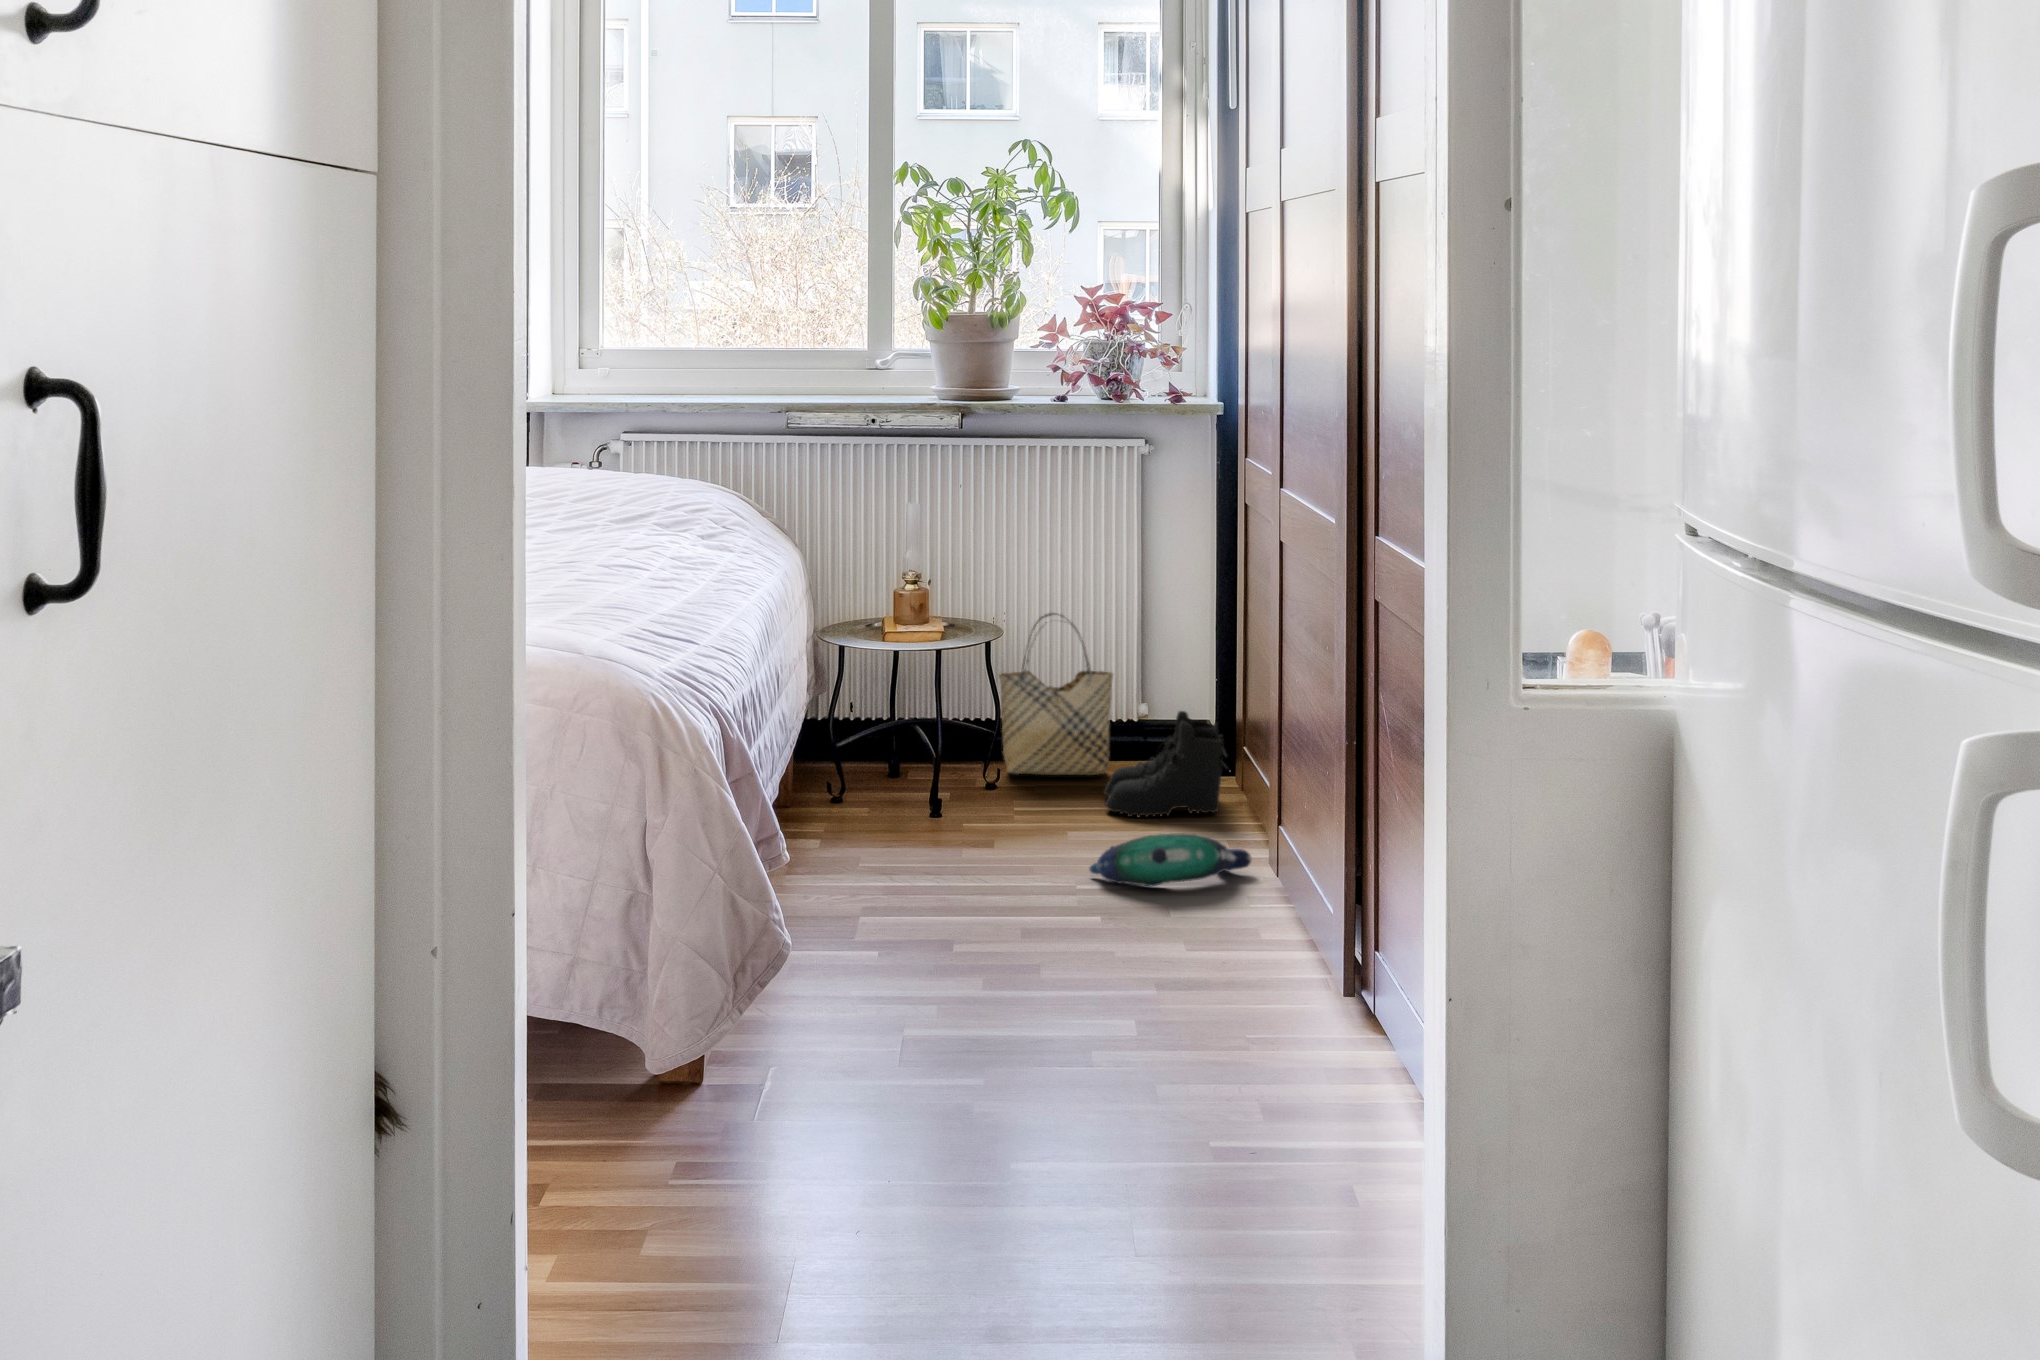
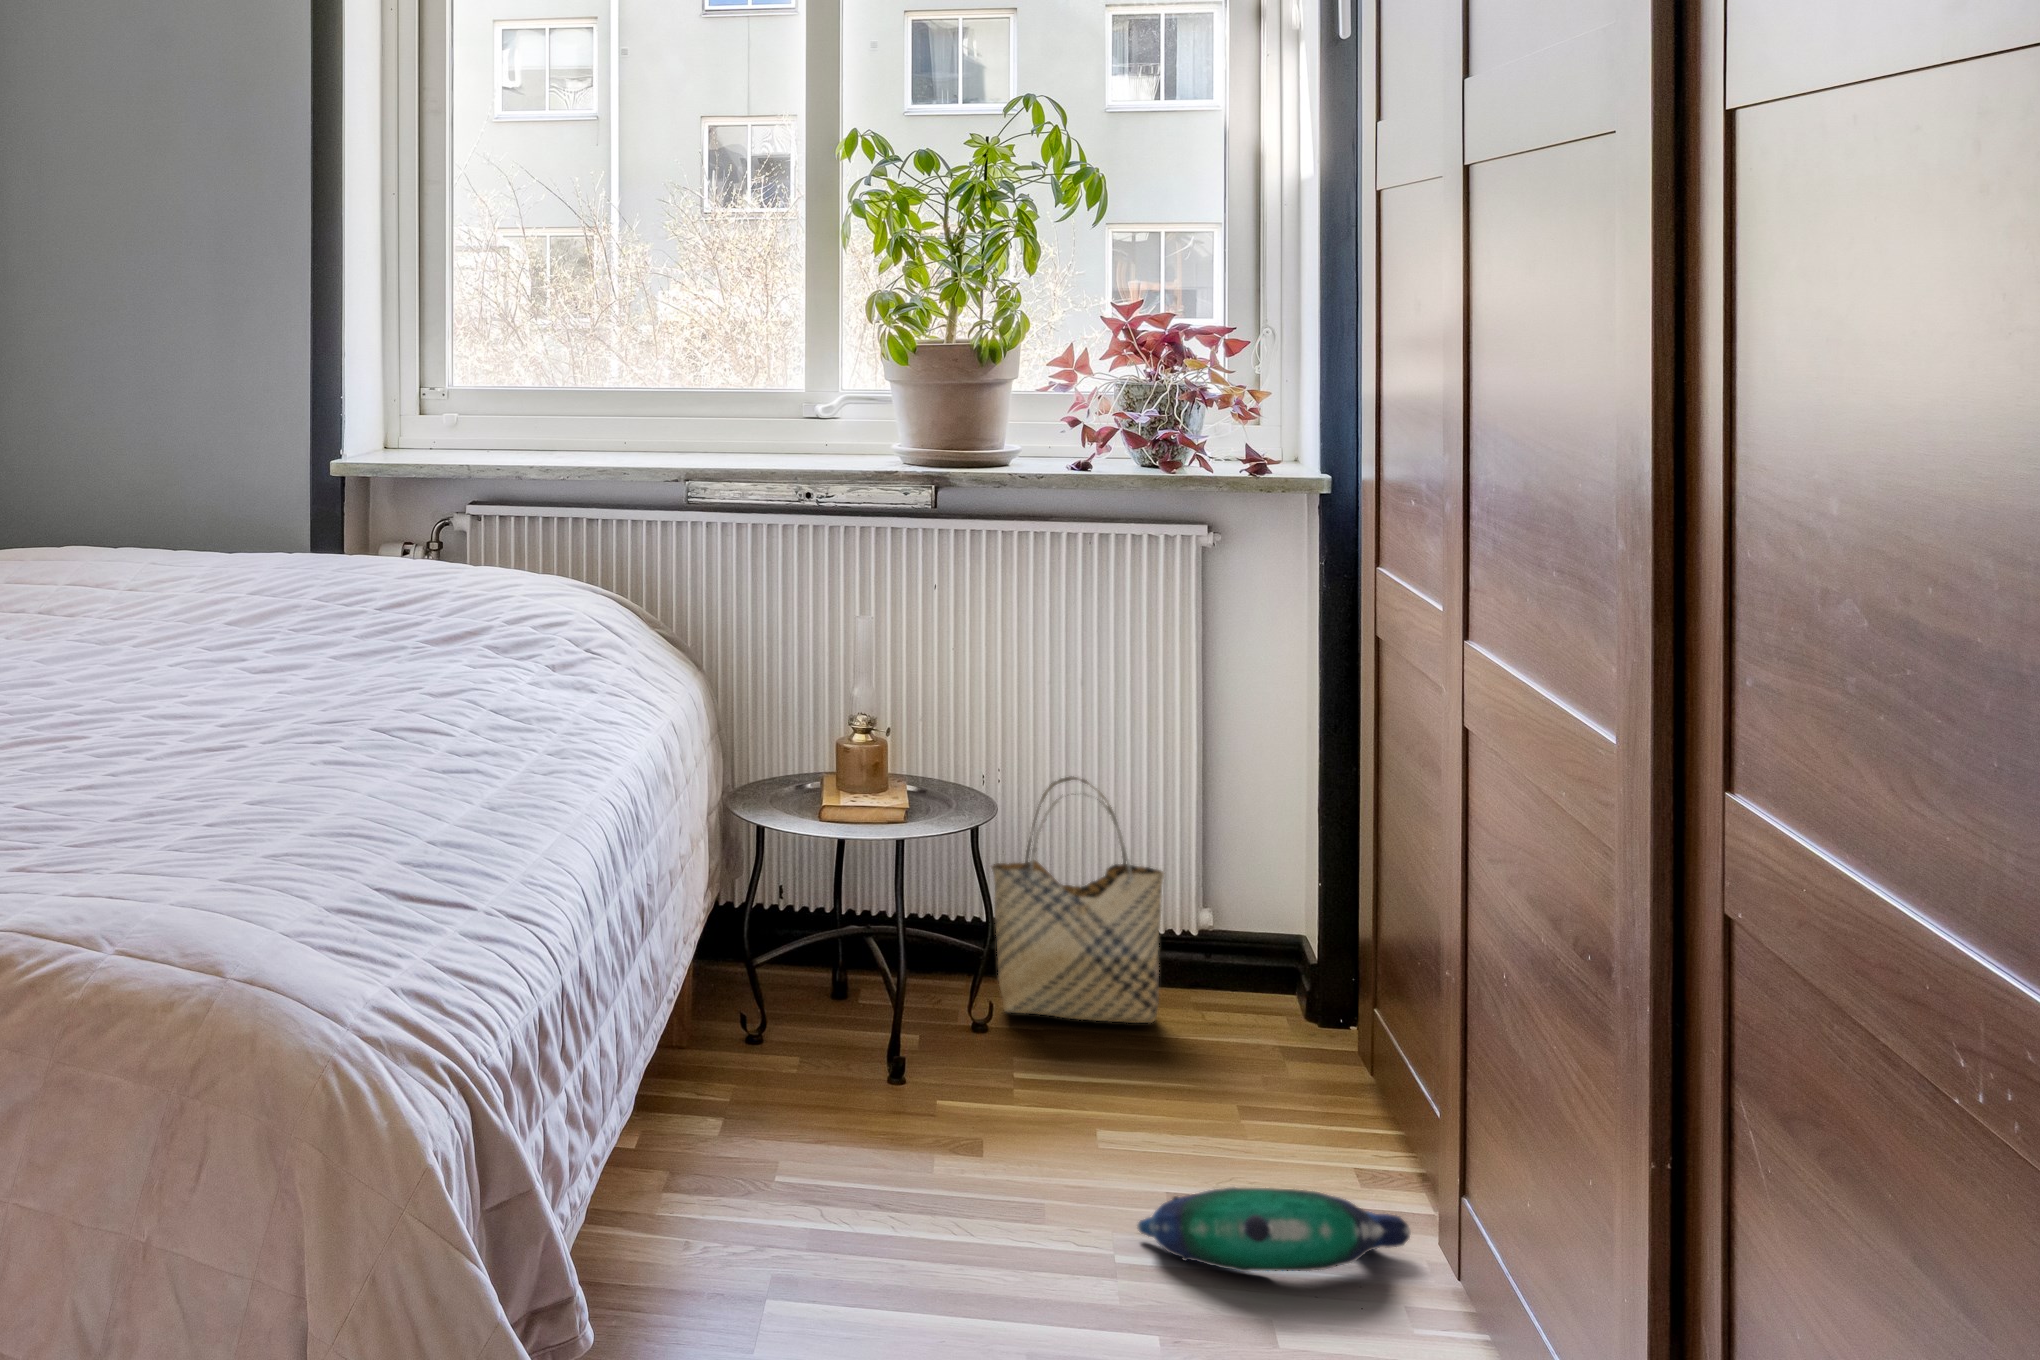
boots: present [1104,711,1227,817] -> none [1152,946,1353,1116]

